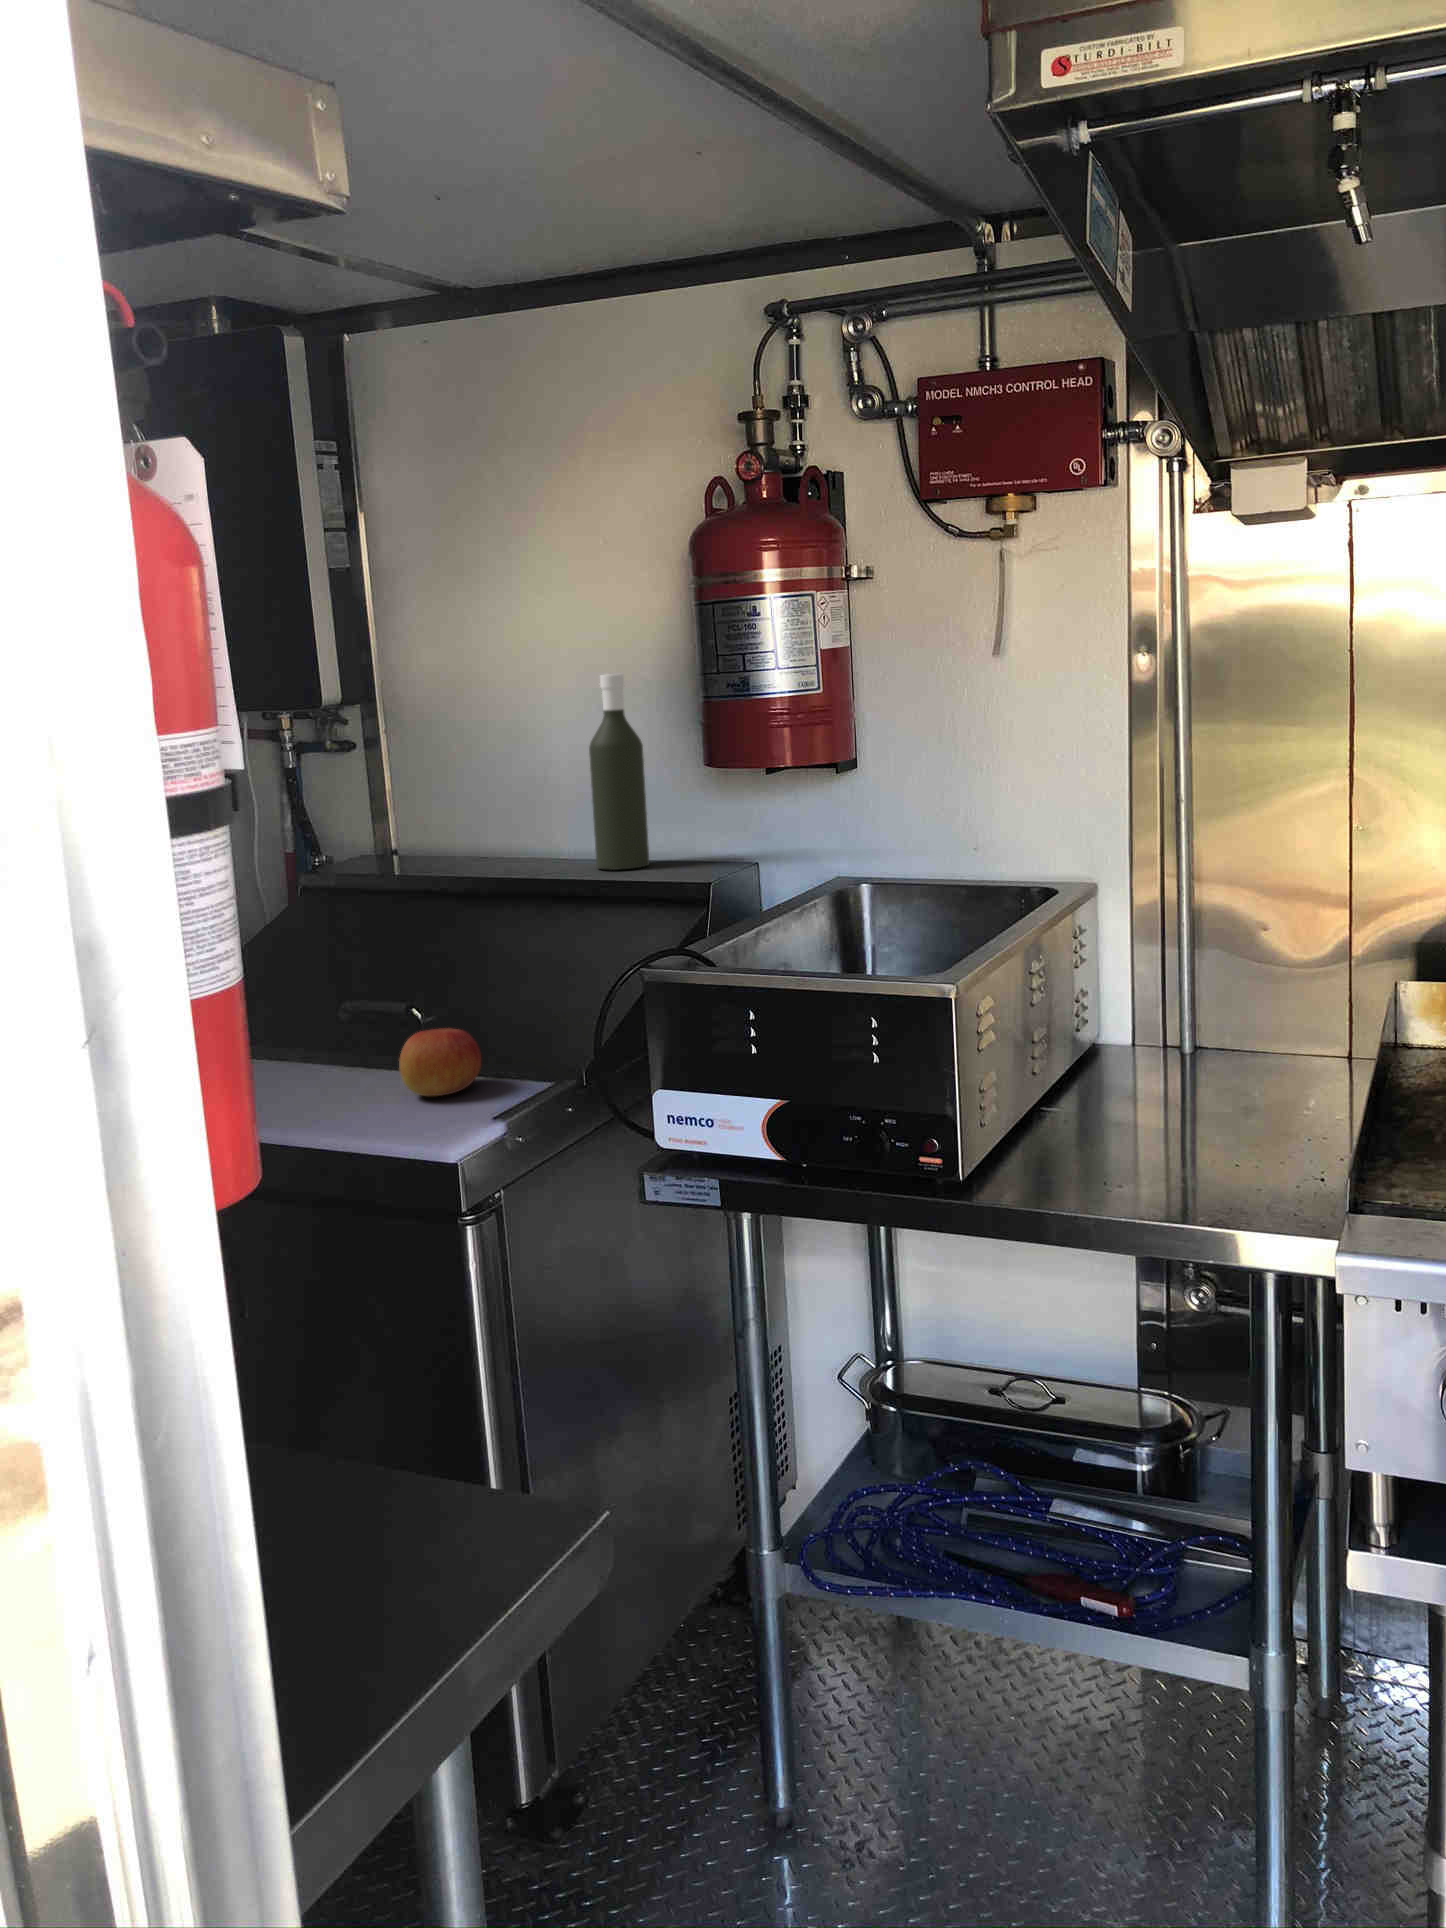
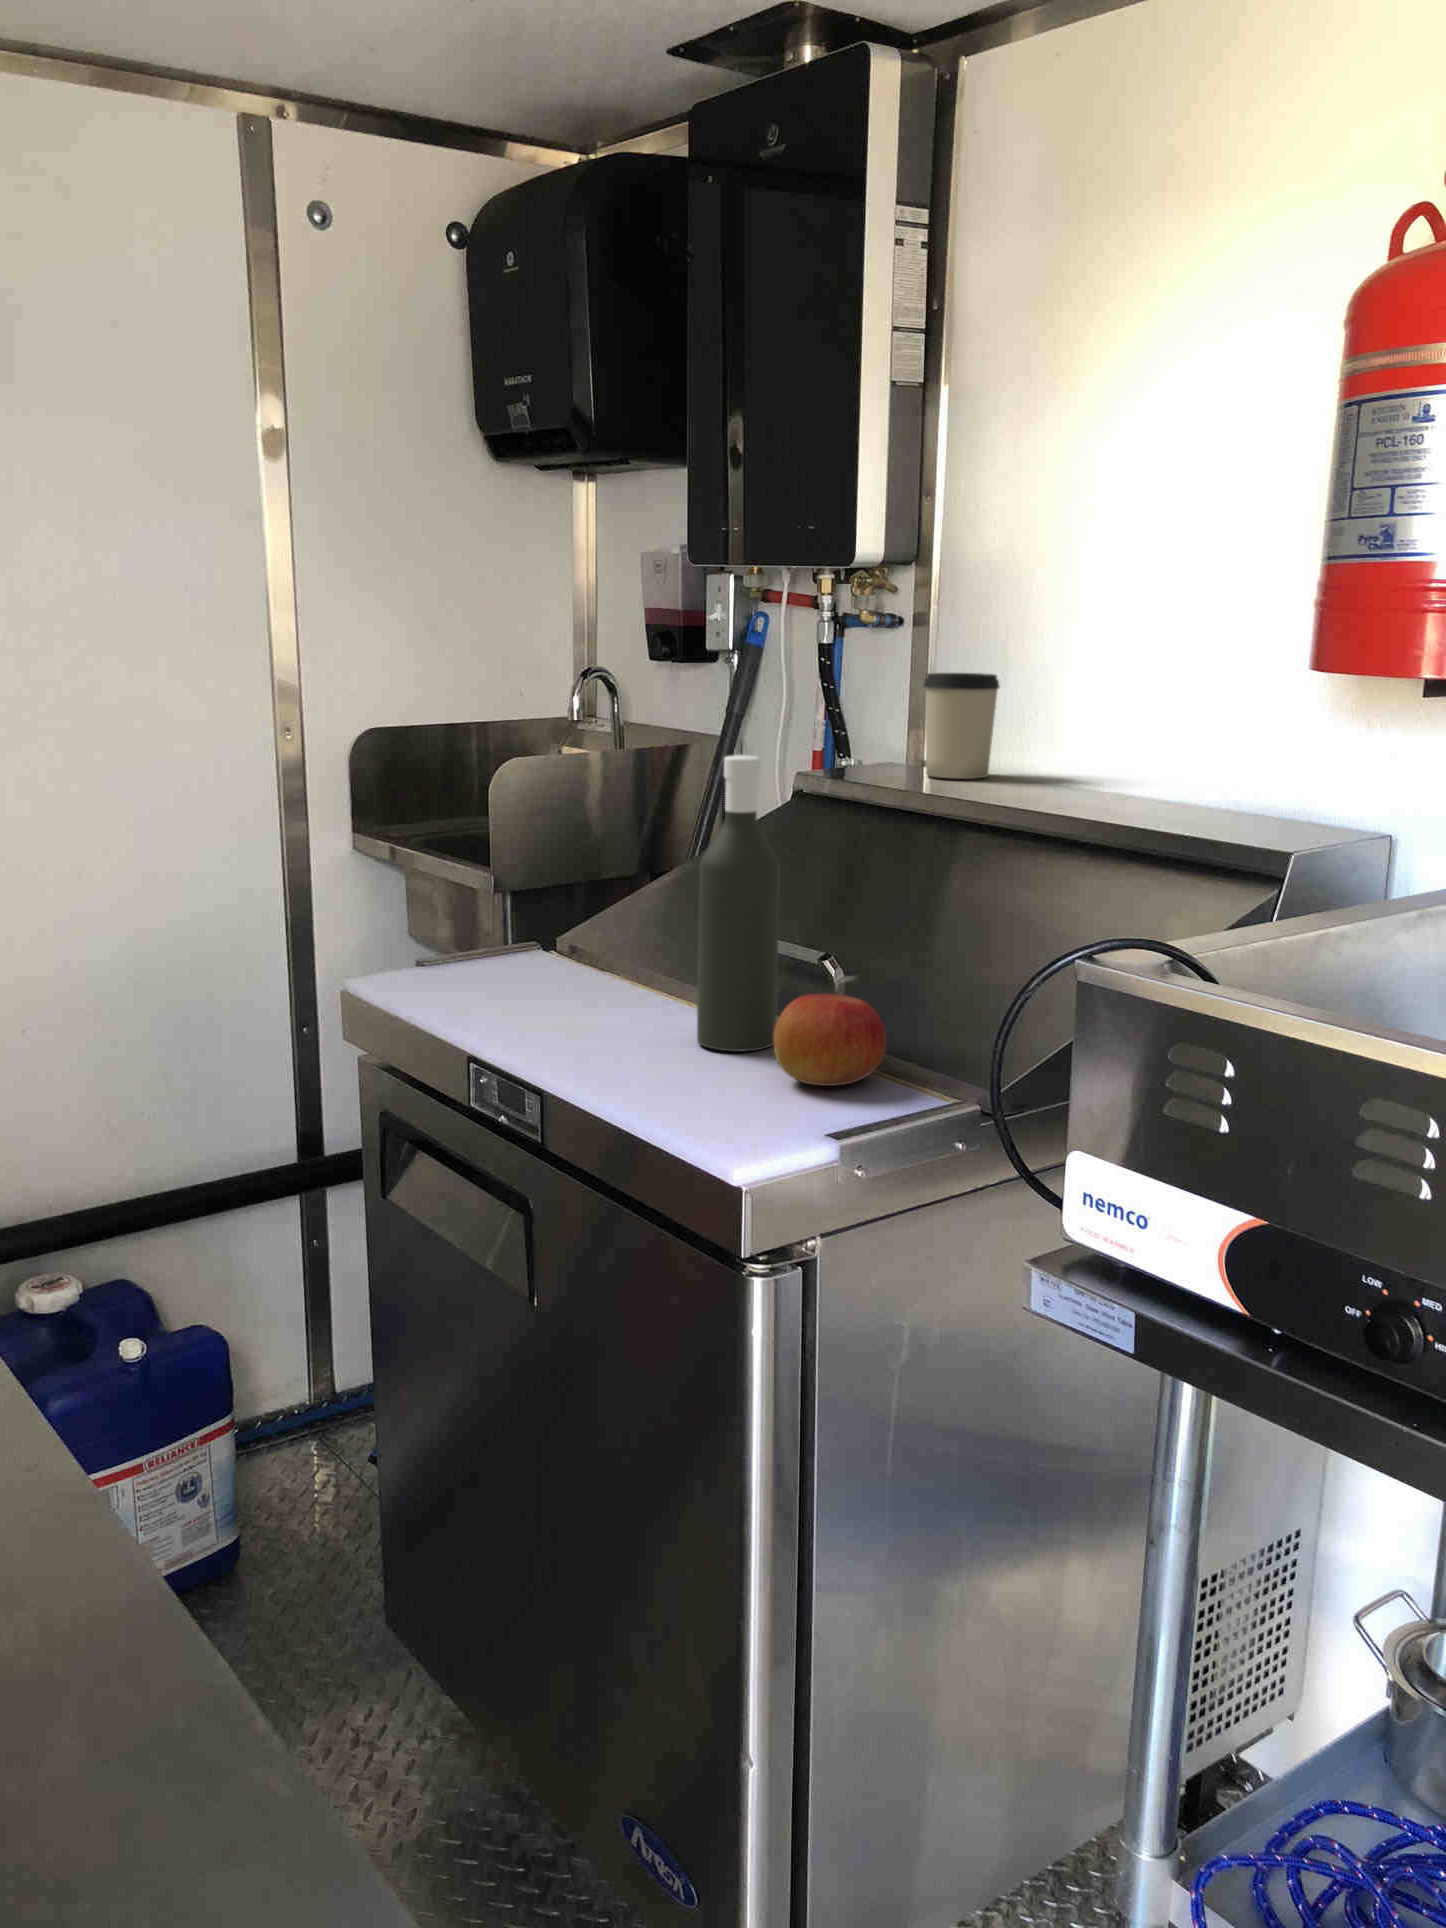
bottle: present [589,674,649,870] -> present [697,755,780,1051]
cup: none [396,783,455,865] -> present [923,673,999,779]

